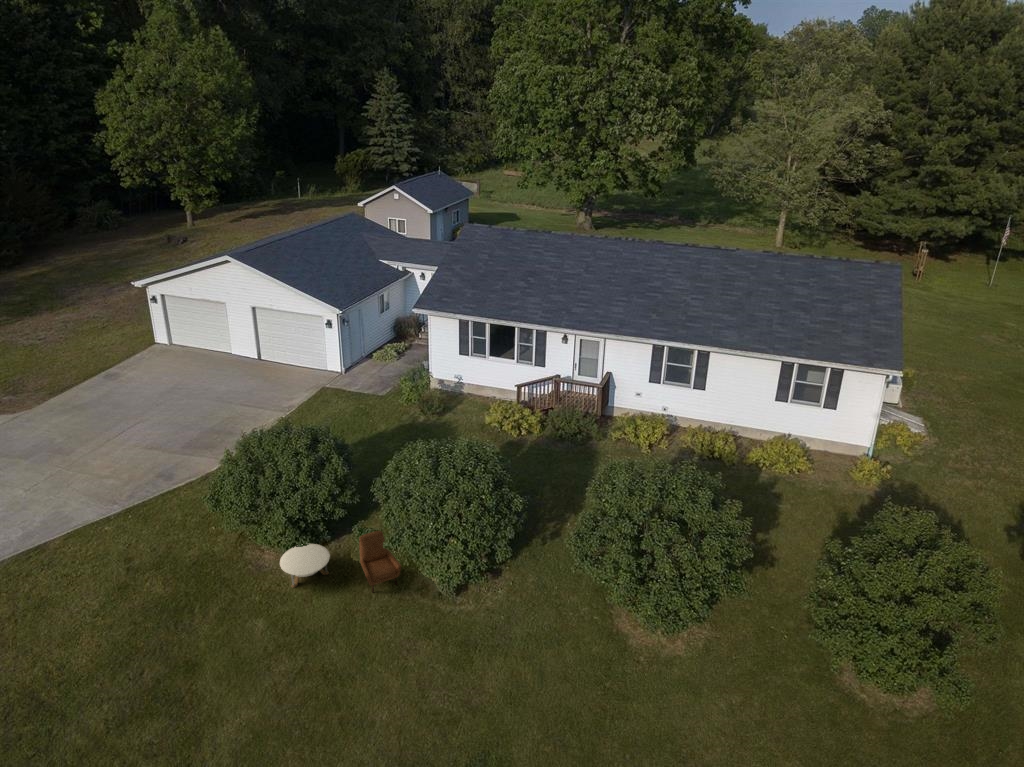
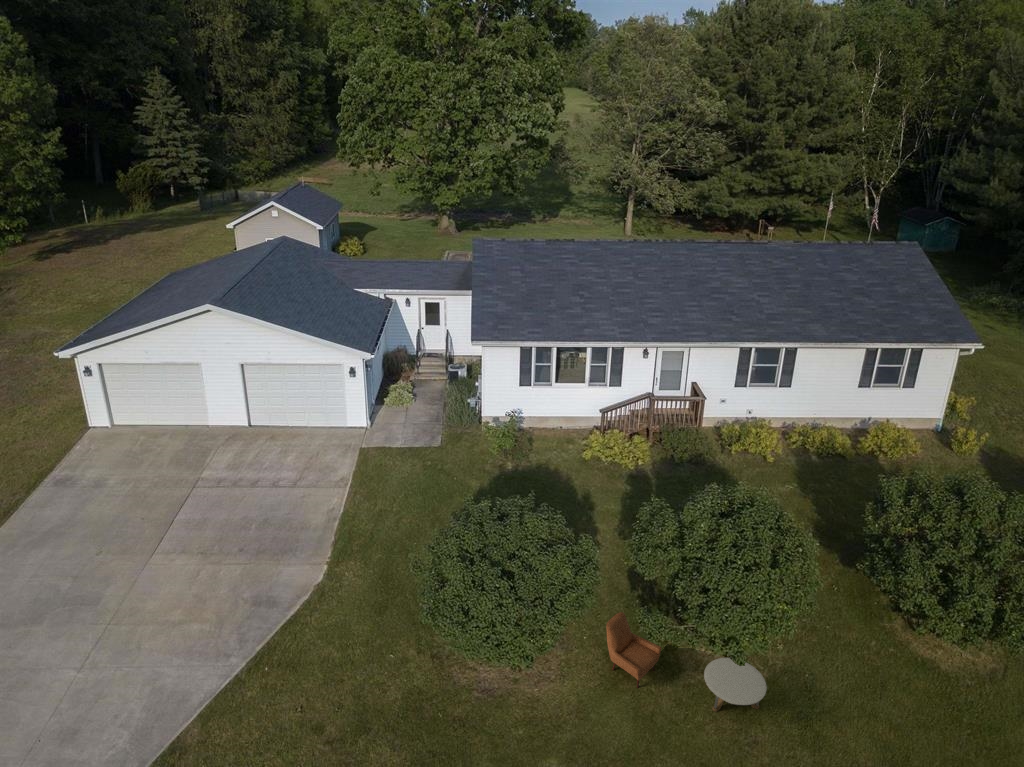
round table: present [280,544,330,588] -> present [704,658,767,712]

